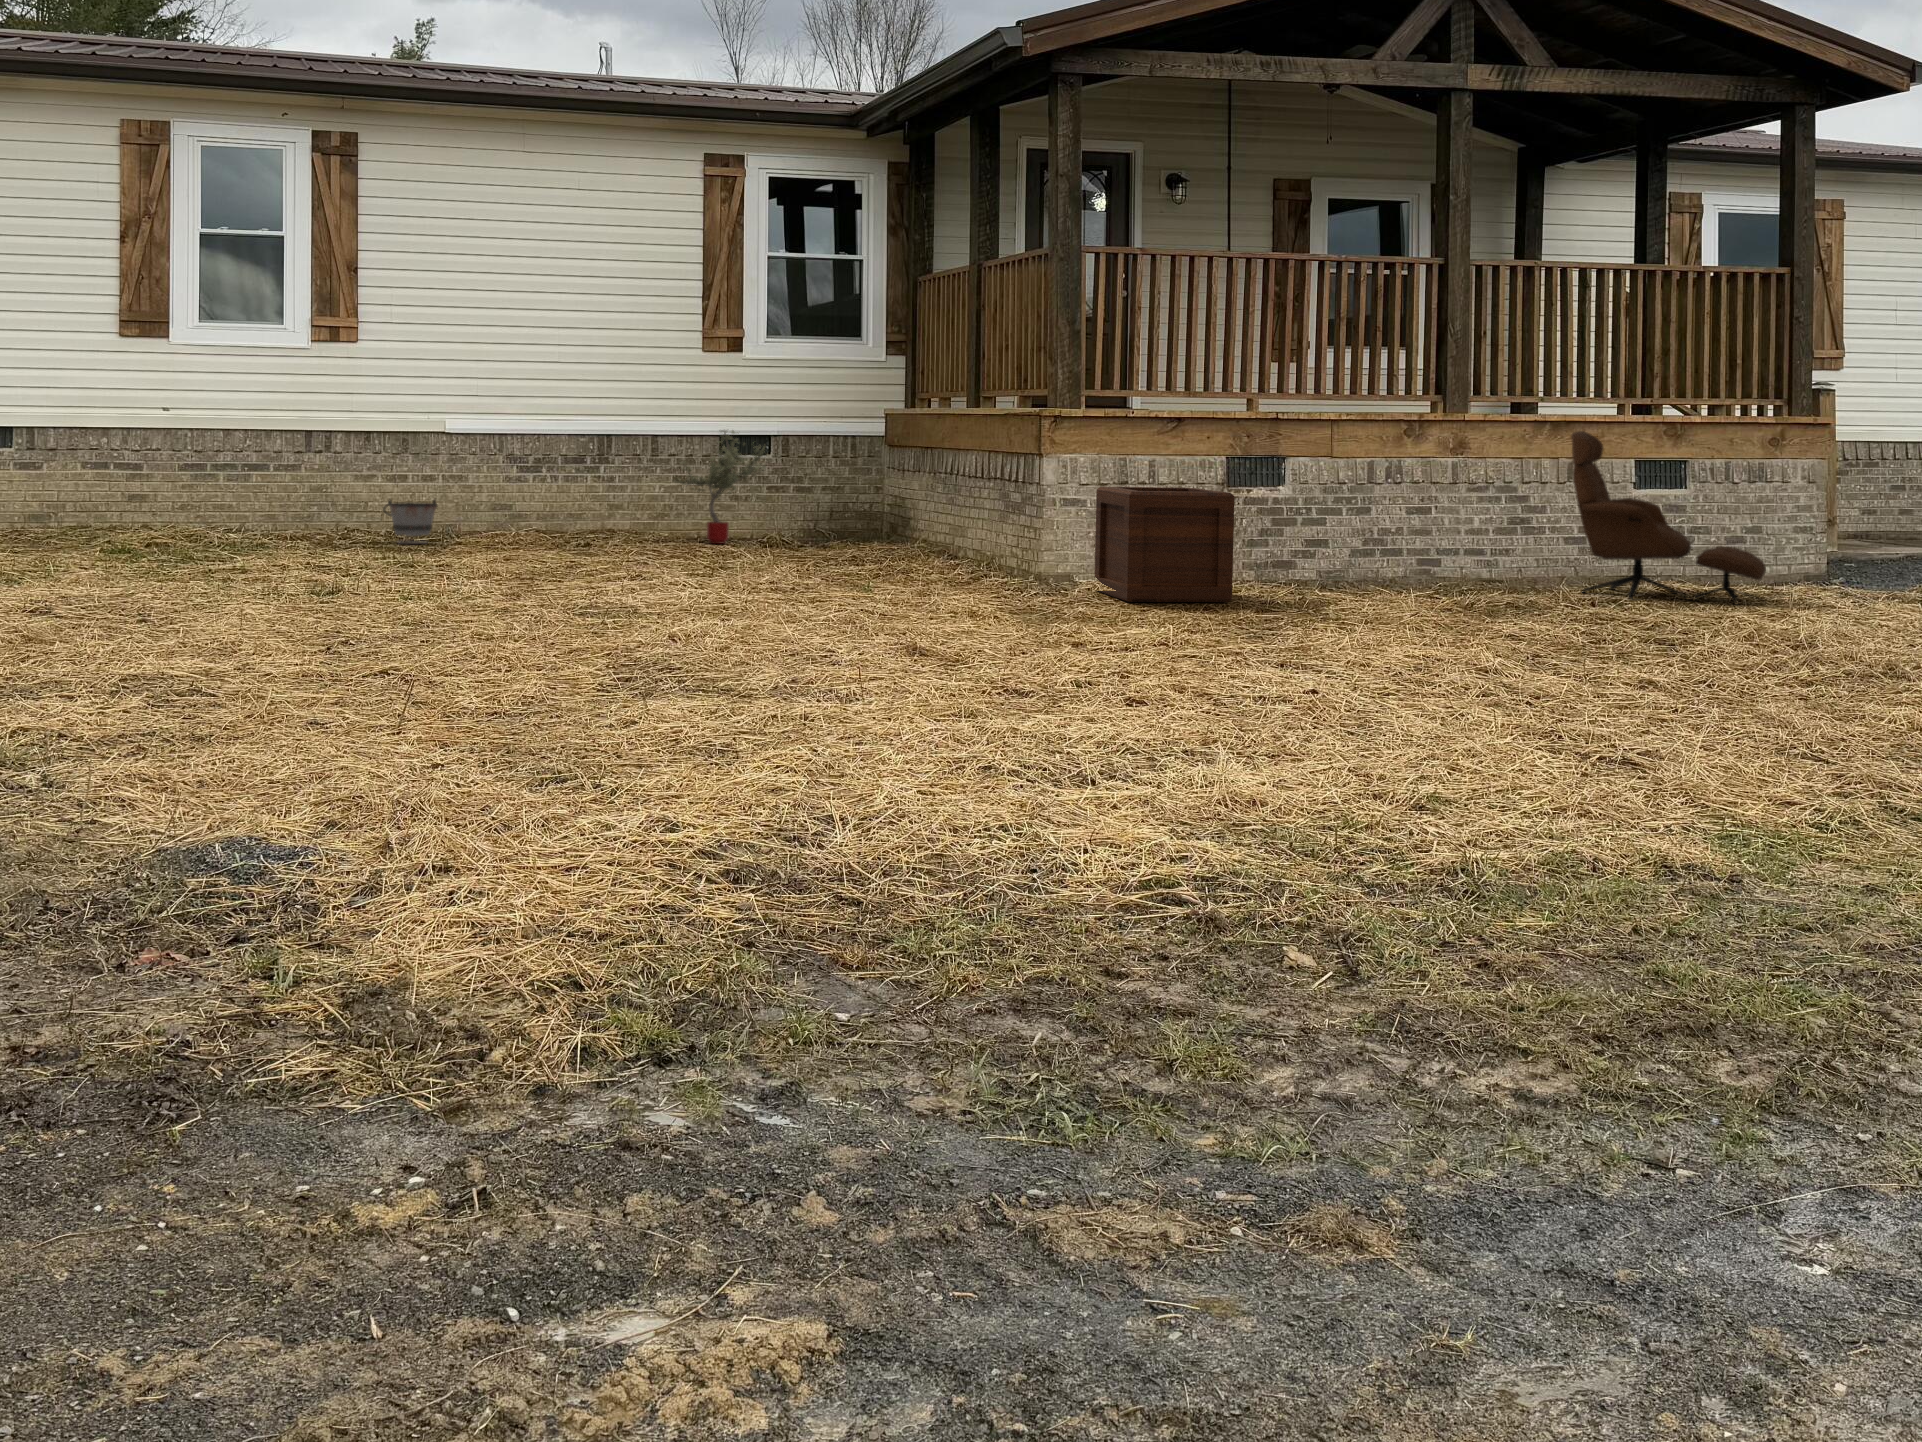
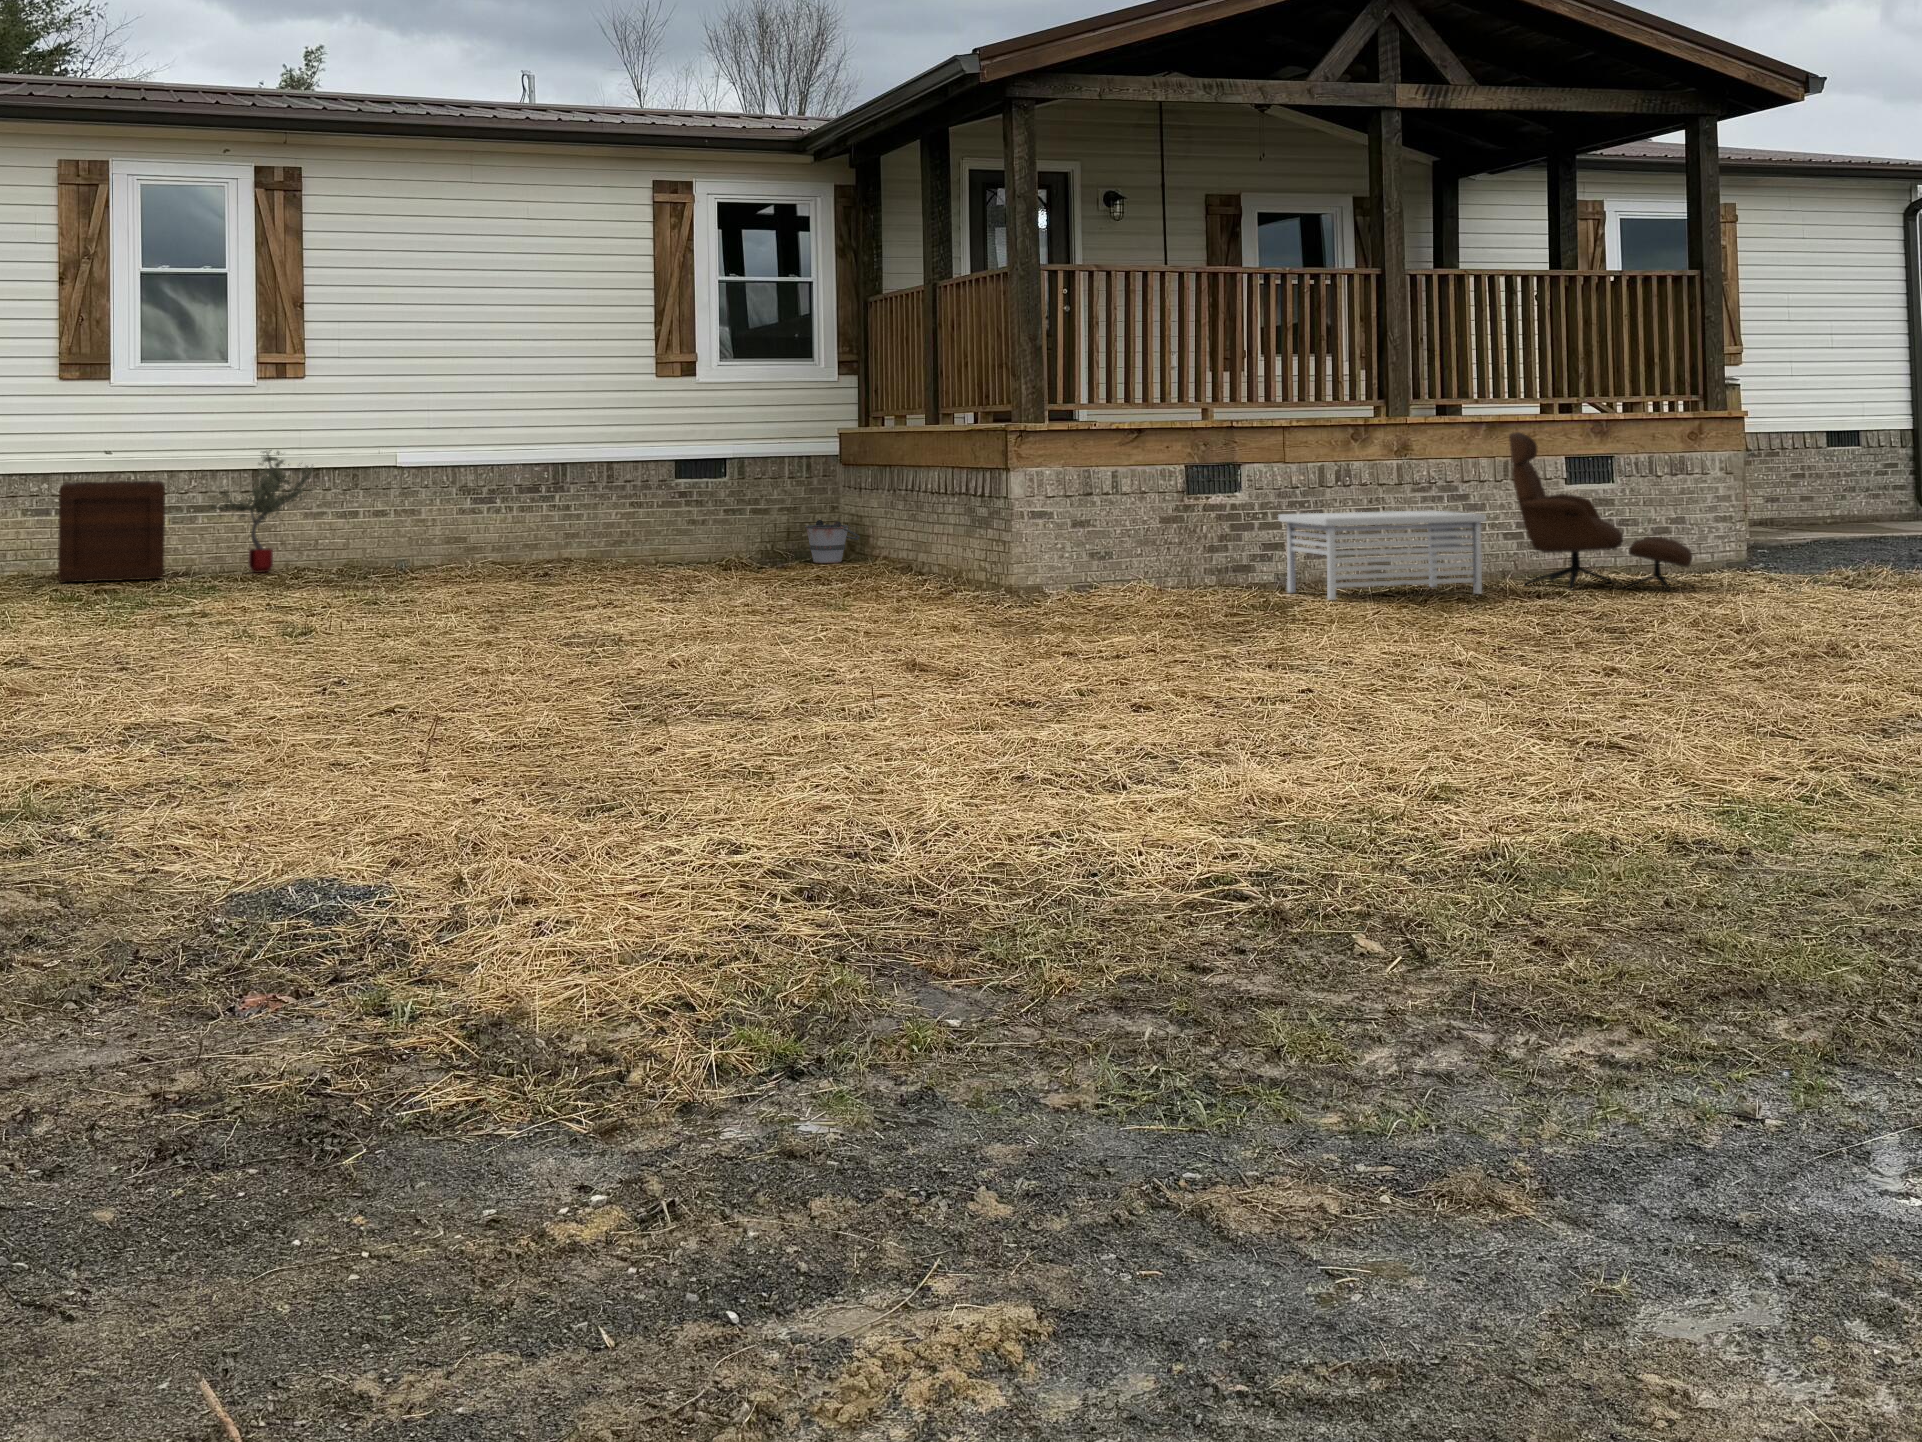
potted tree: present [673,431,765,544] -> present [210,450,313,573]
wooden crate: present [1095,487,1235,602] -> present [58,481,165,582]
bucket: present [383,499,437,544] -> present [806,520,860,563]
storage bench: none [1318,509,1540,601] -> present [1278,510,1486,600]

